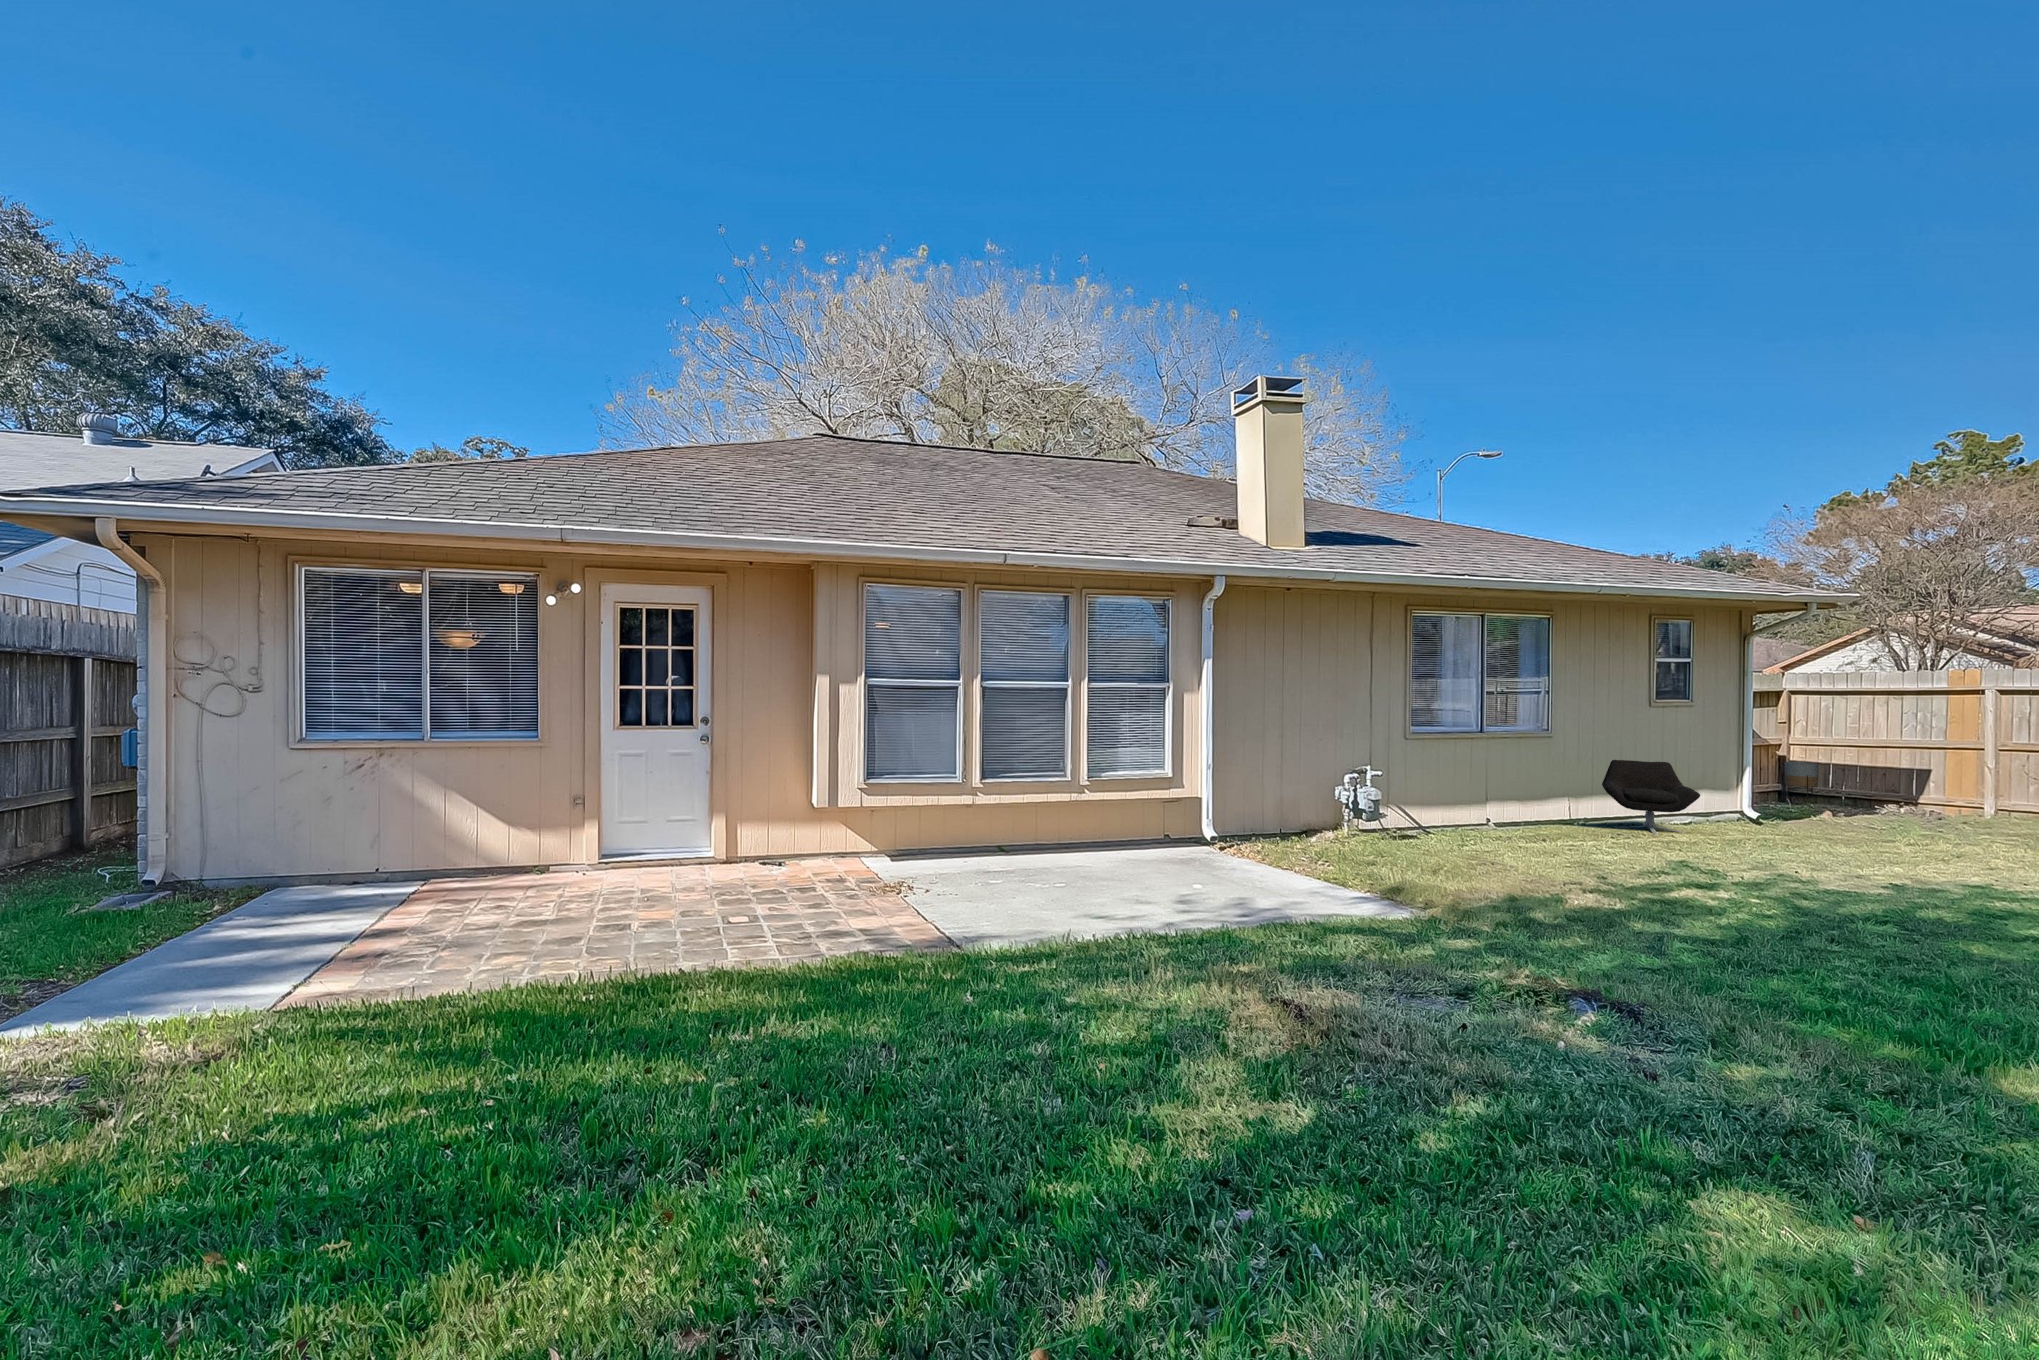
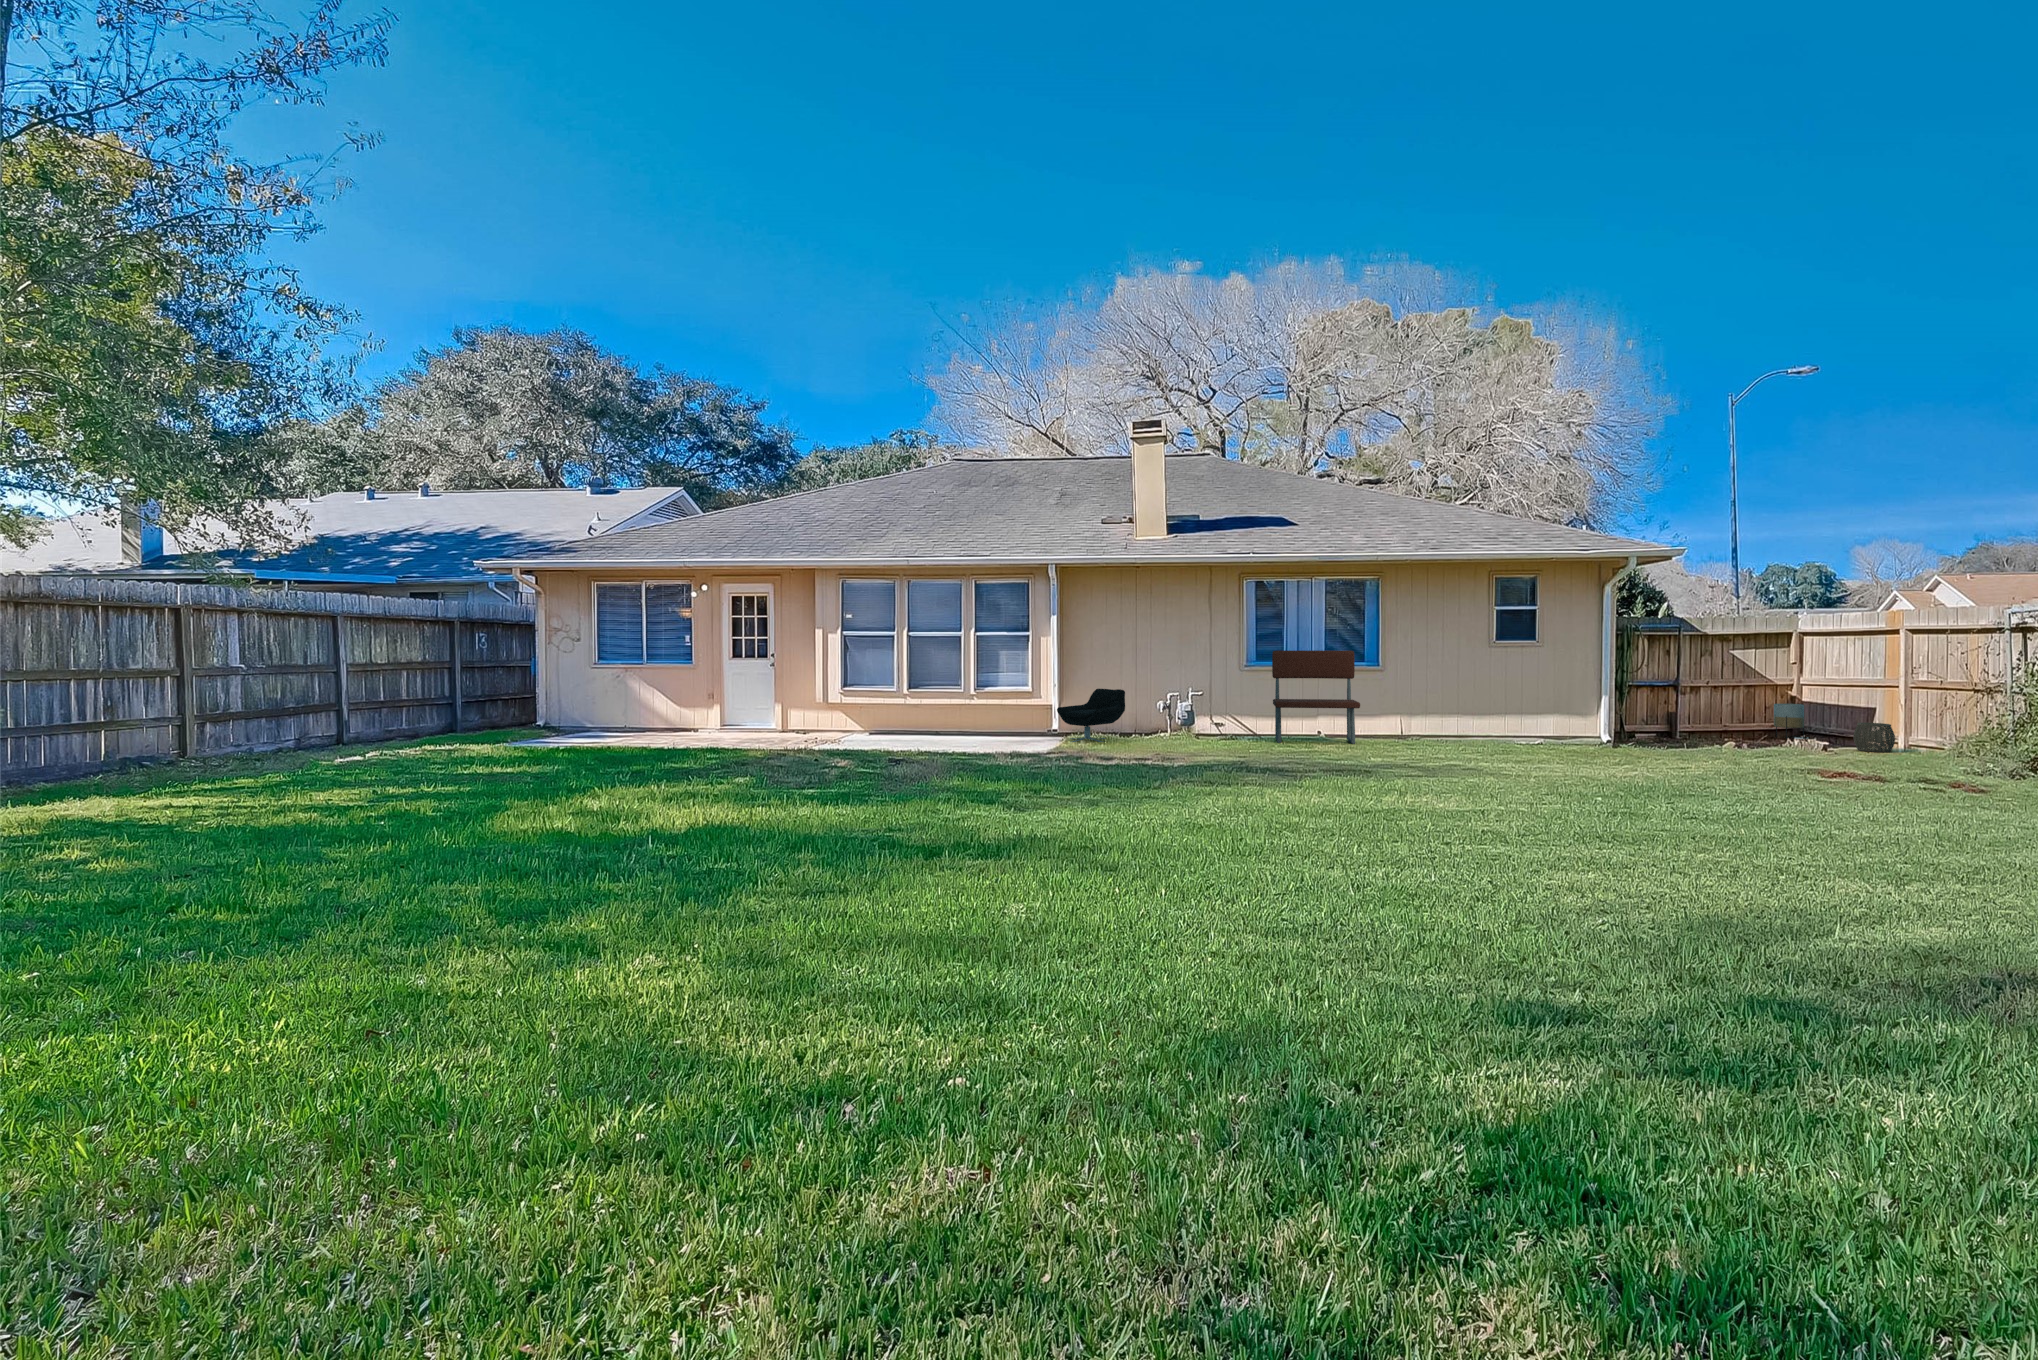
bench: none [1454,711,1592,839] -> present [1272,650,1360,744]
lounge chair: present [1602,760,1700,835] -> present [1057,689,1125,742]
woven basket: none [1943,785,1991,817] -> present [1853,723,1895,752]

